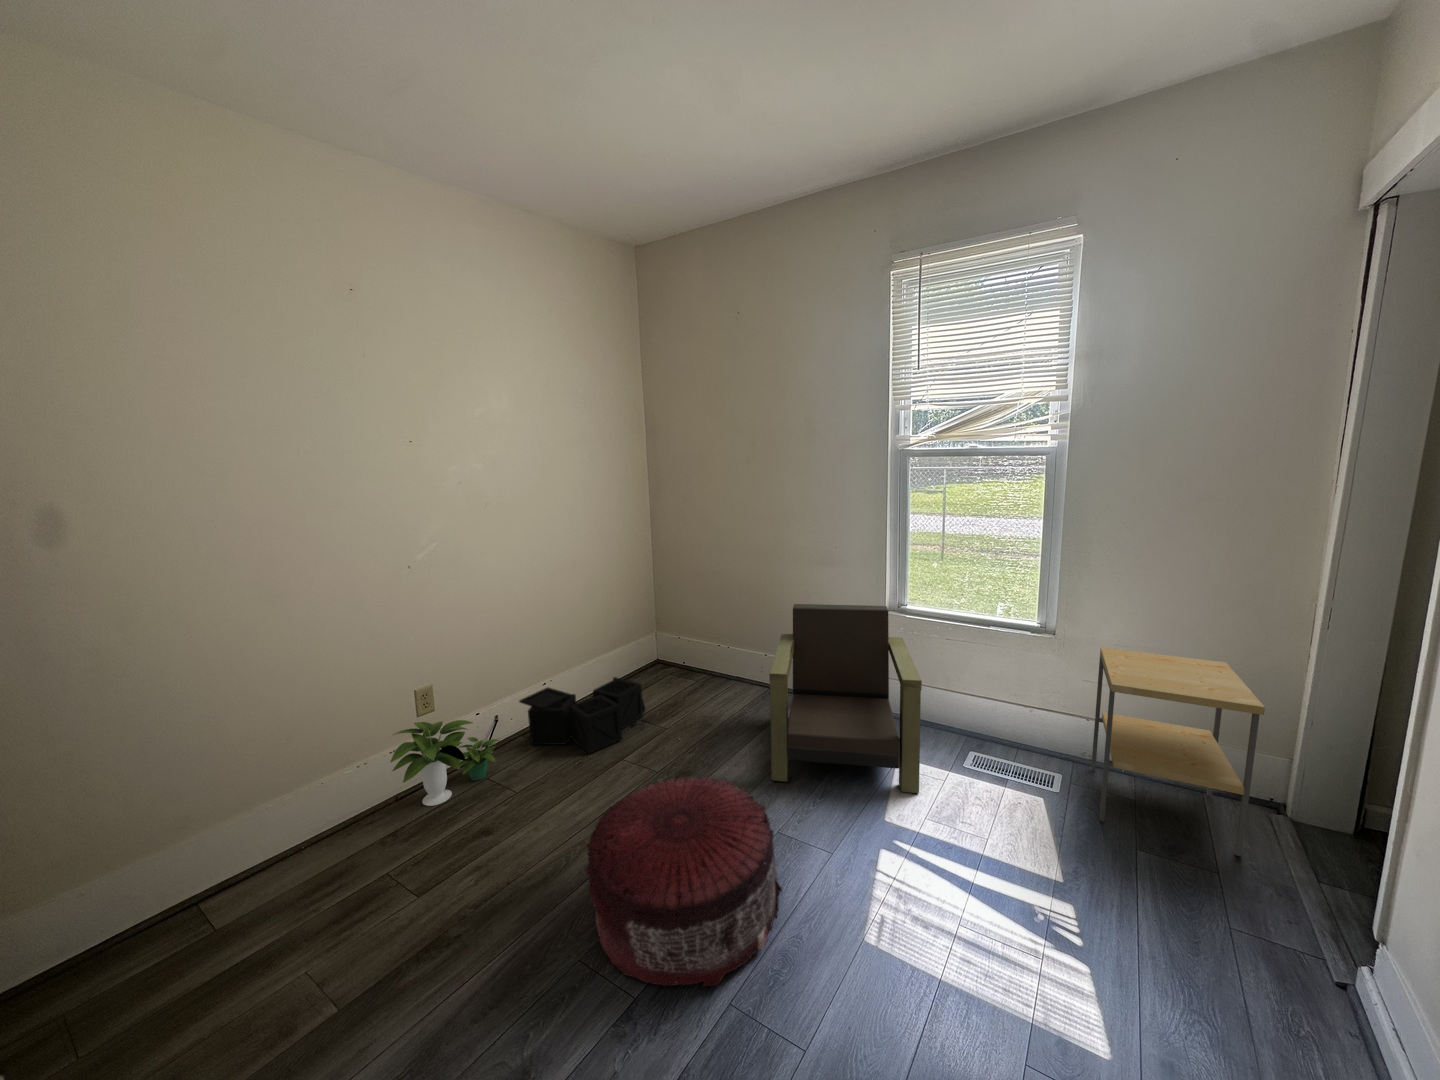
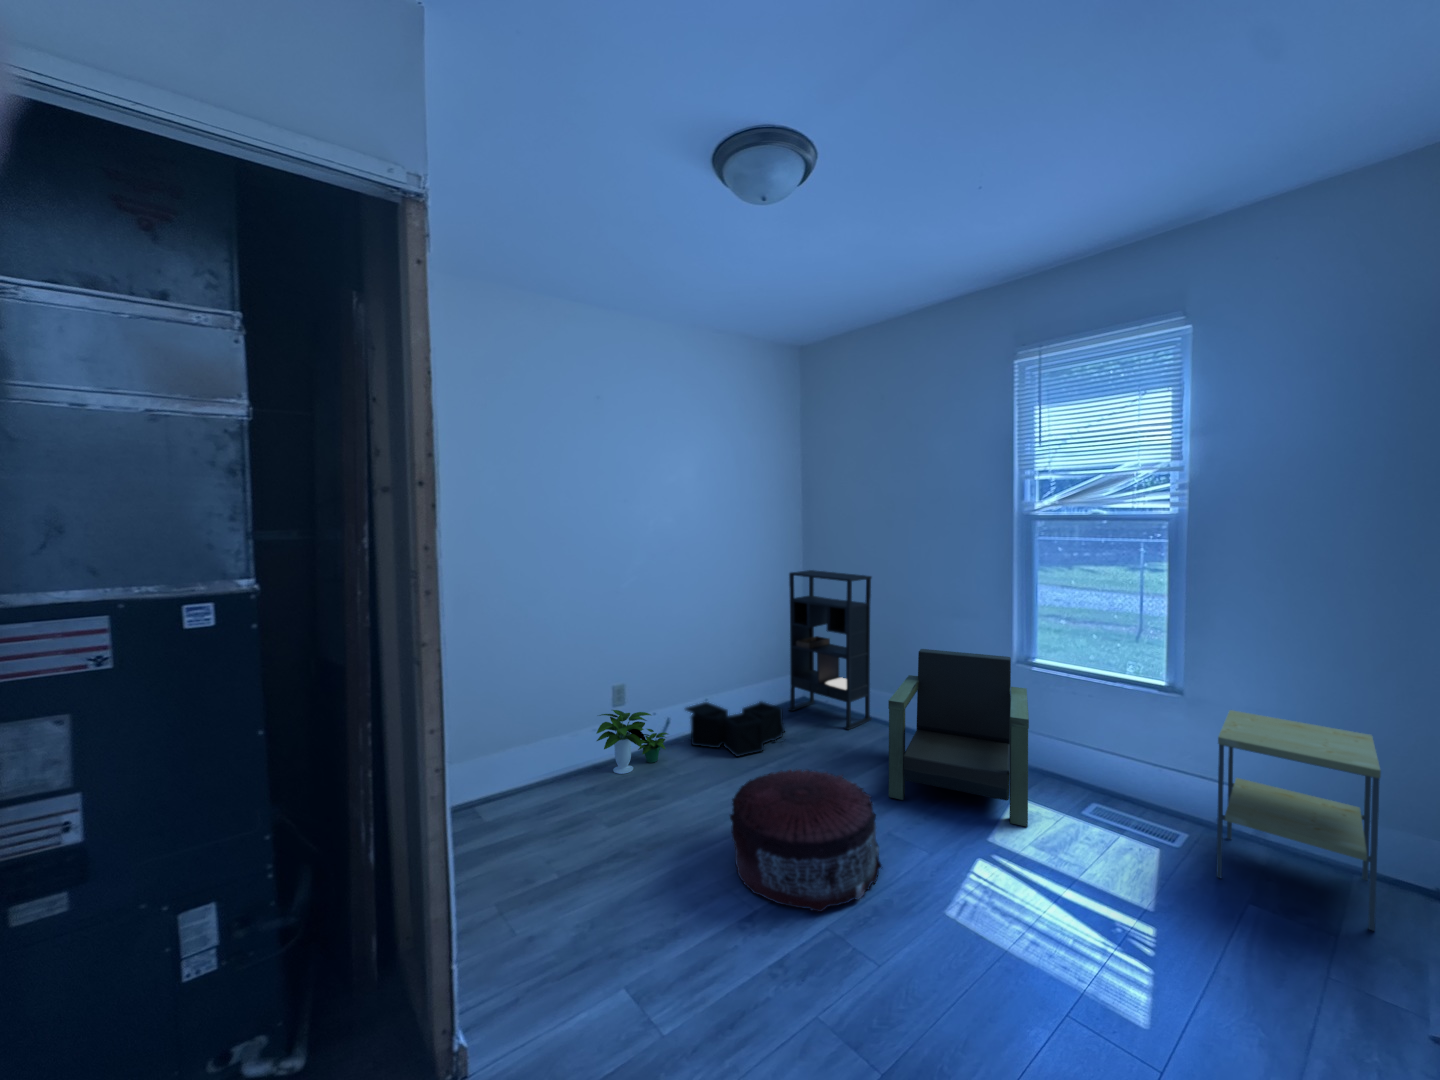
bookshelf: none [641,519,738,697] -> present [789,570,872,730]

